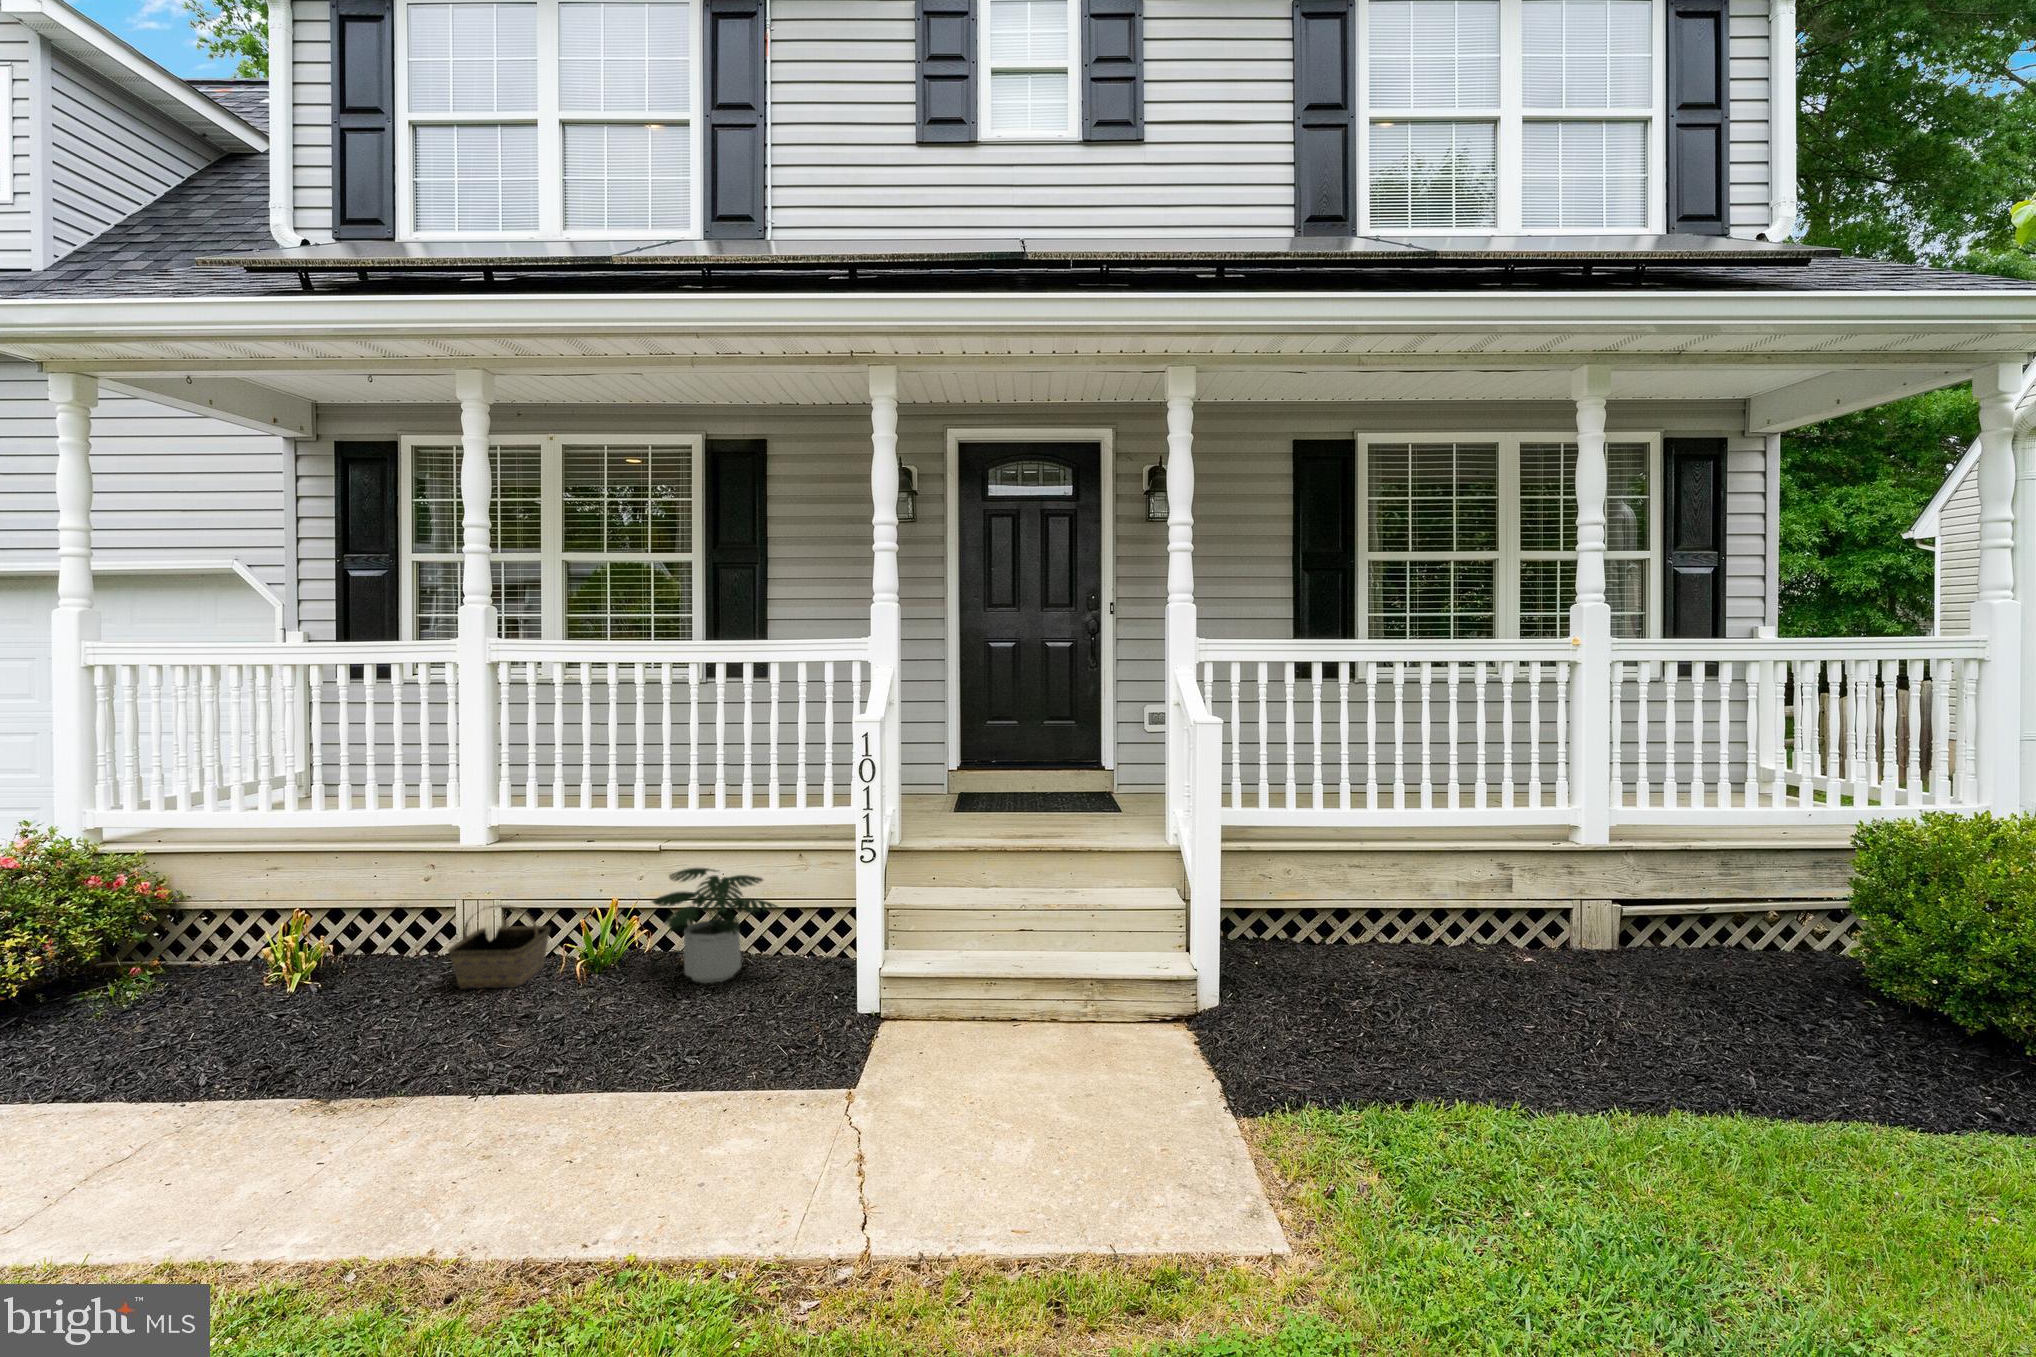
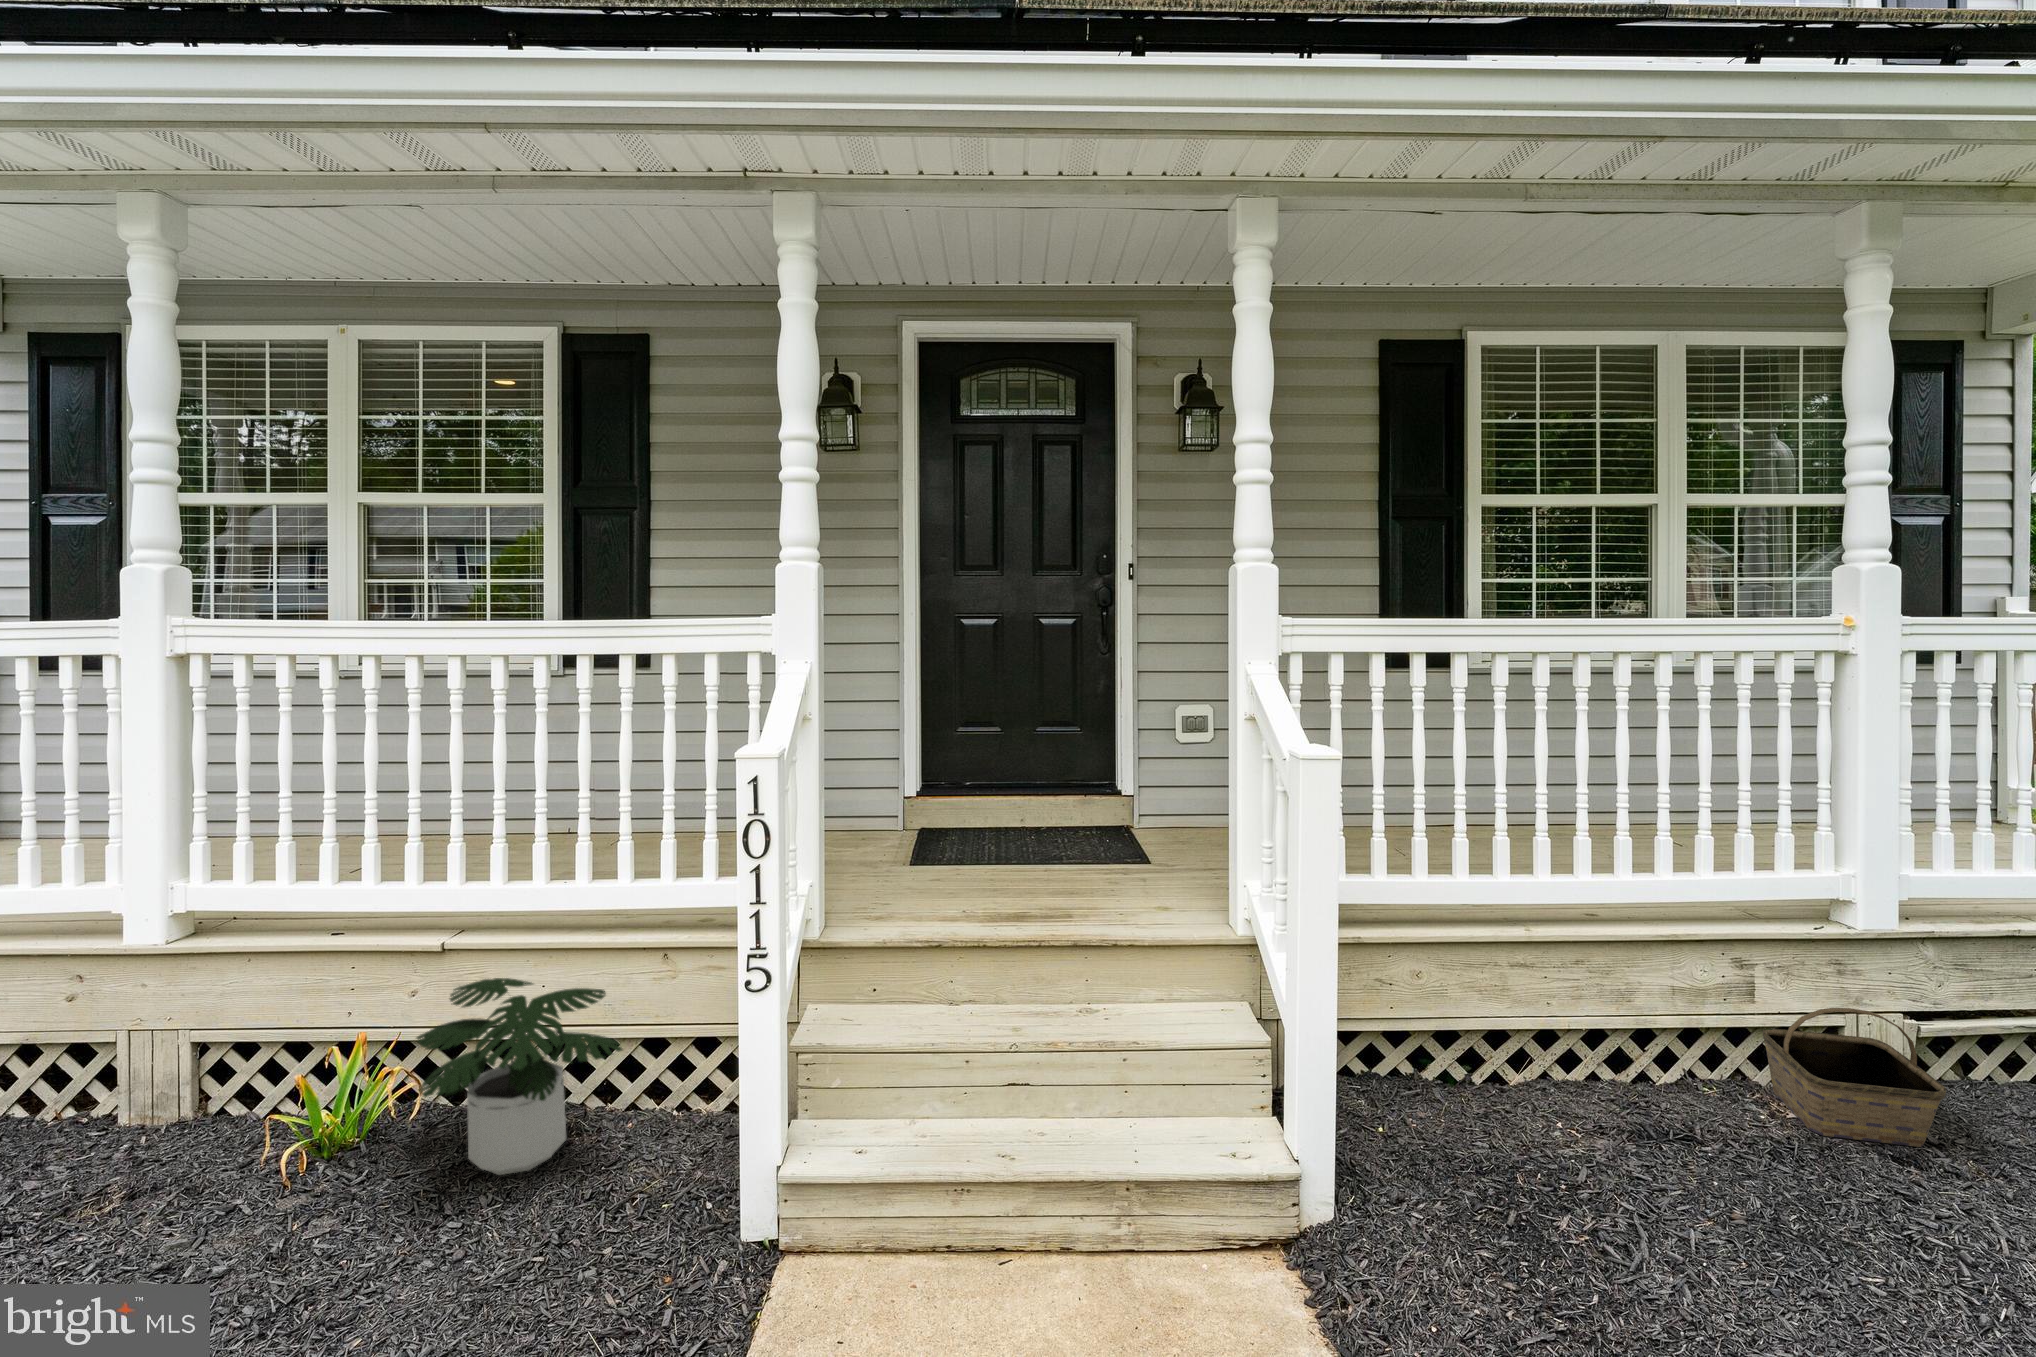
basket: present [448,905,550,989] -> present [1763,1008,1946,1147]

